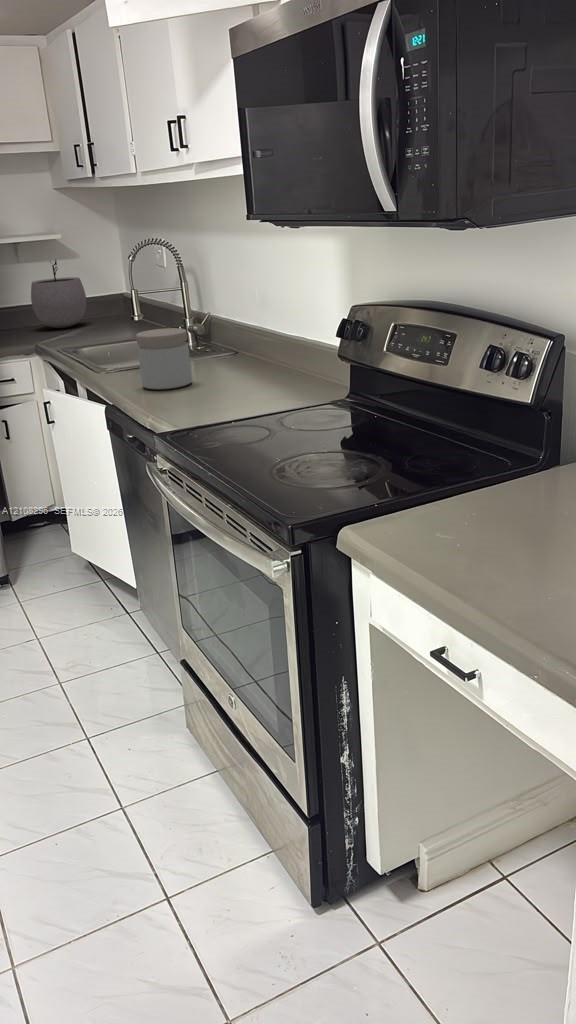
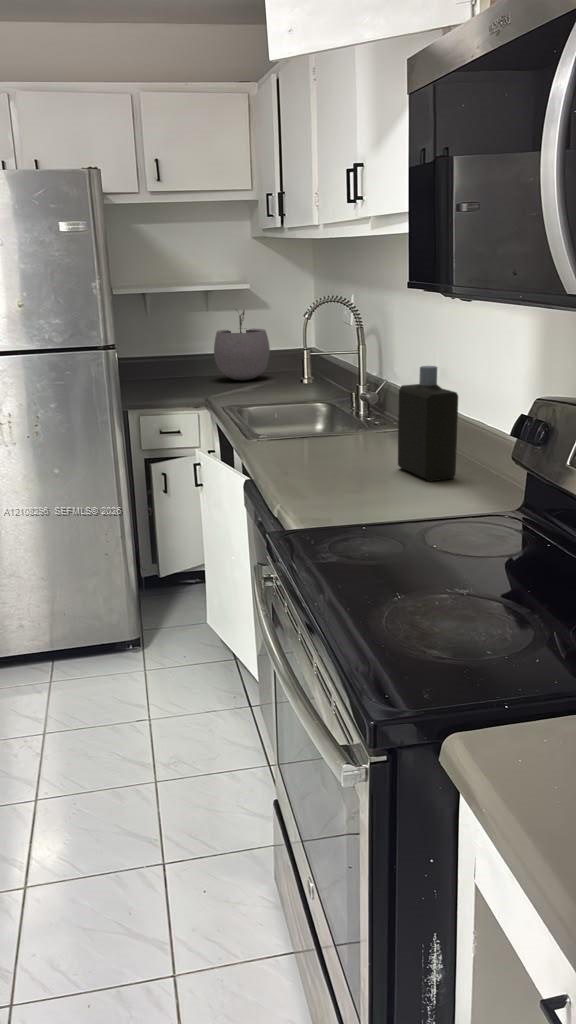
bottle: none [234,289,289,386] -> present [398,366,458,481]
jar: present [136,328,192,390] -> none [285,400,343,470]

